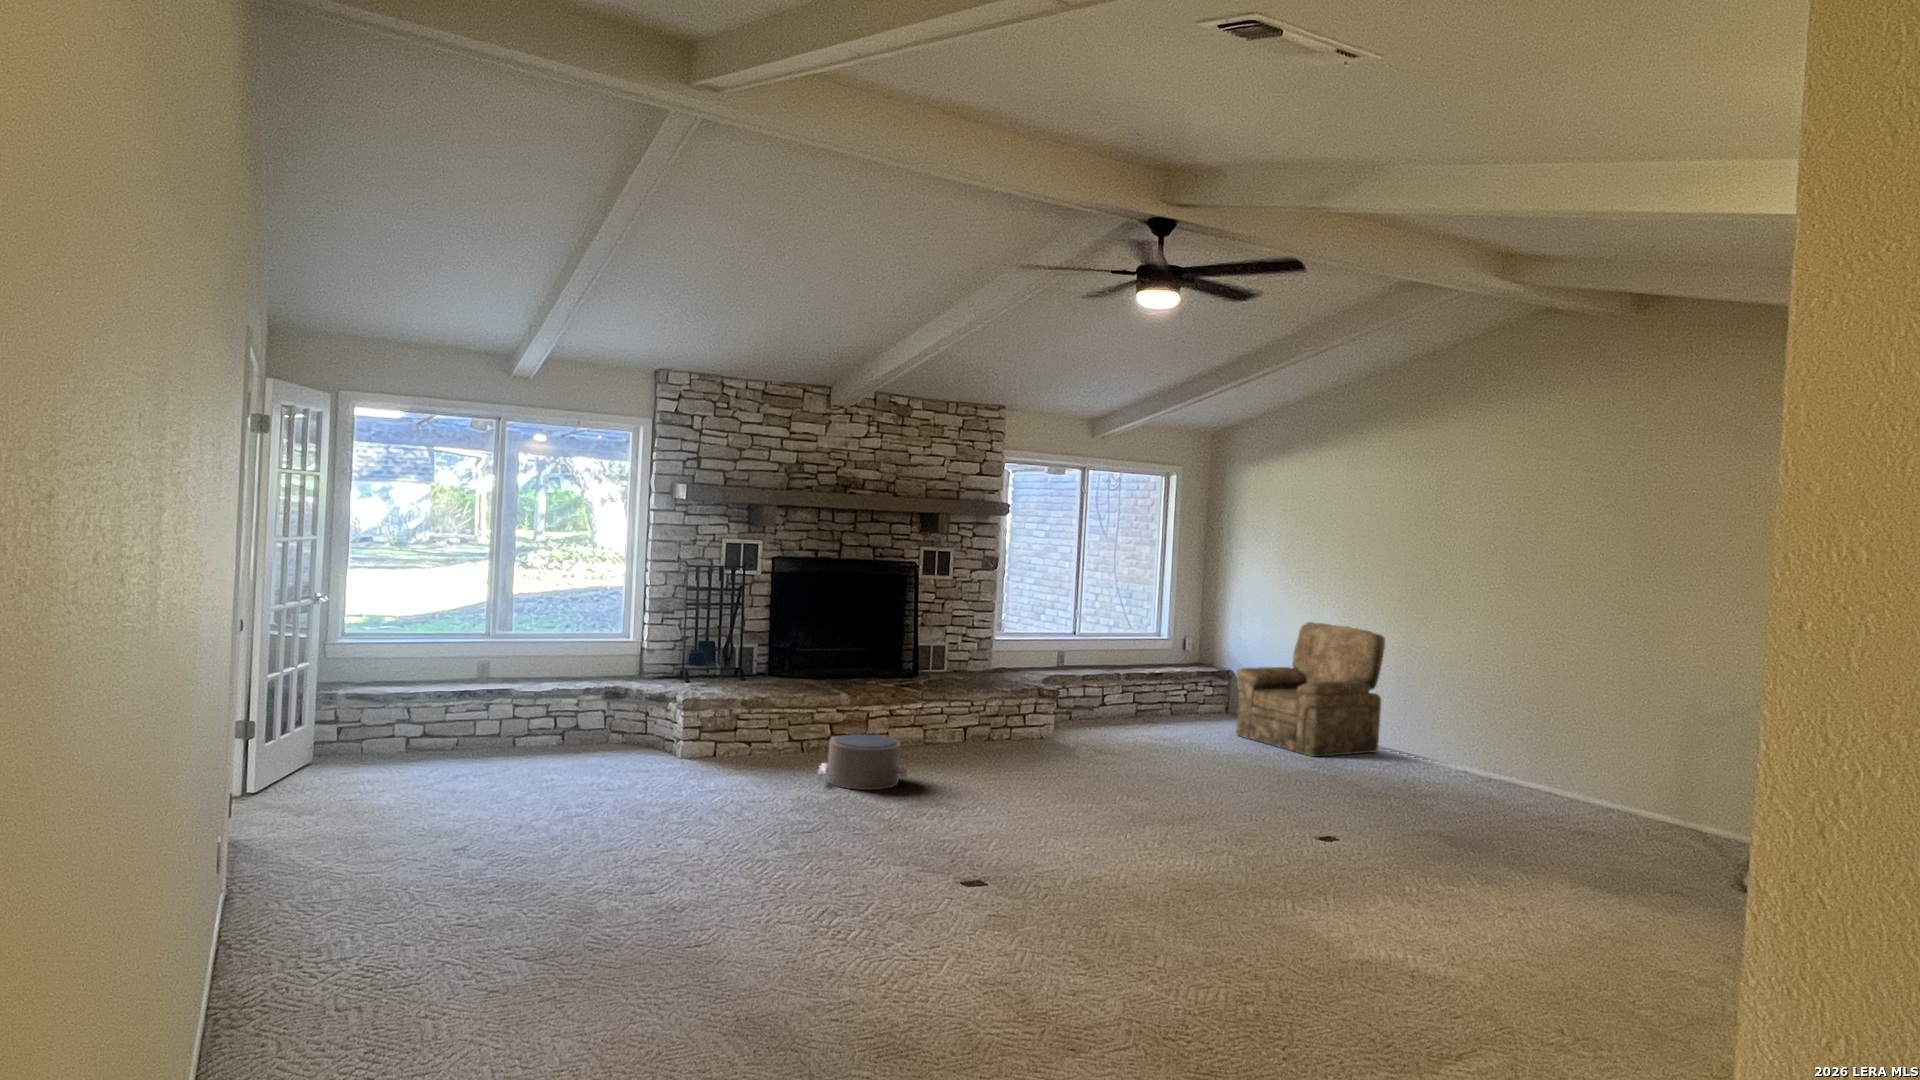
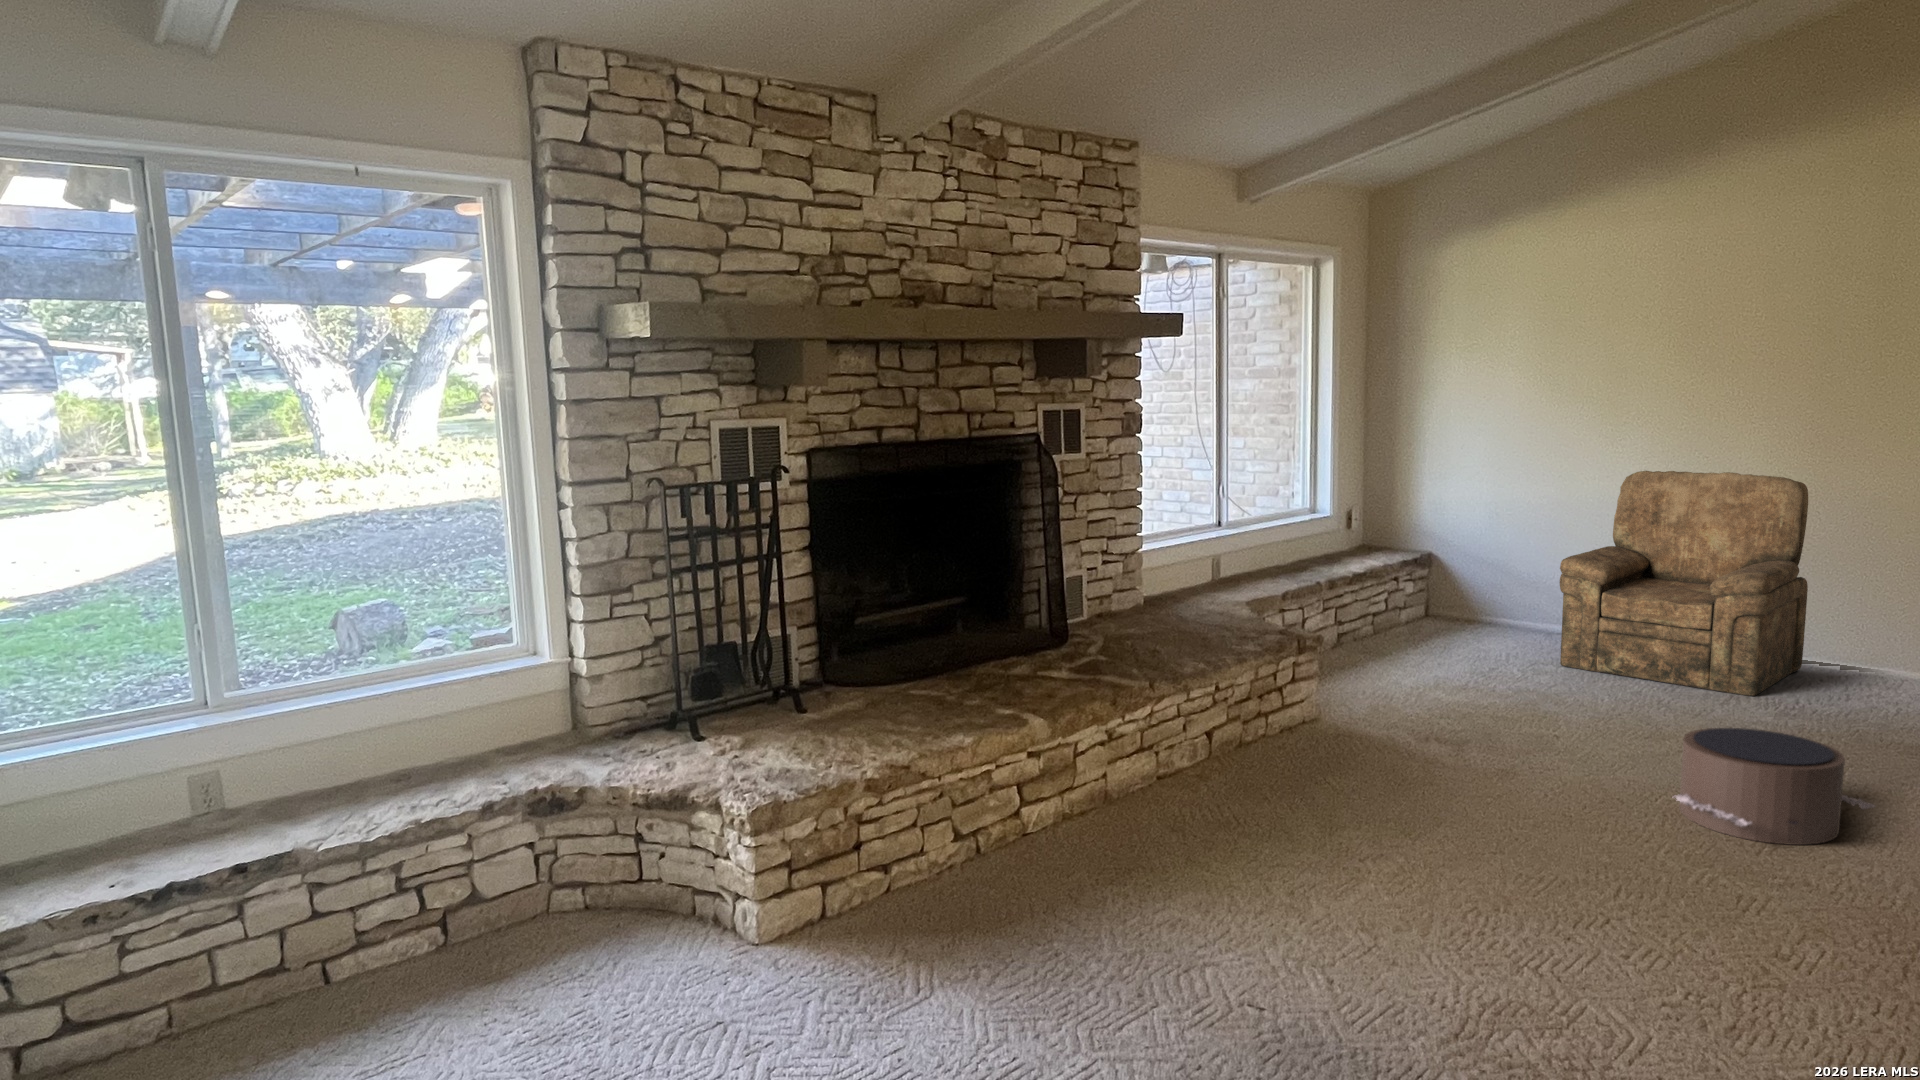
pouf: present [818,734,908,790] -> present [1674,728,1875,845]

